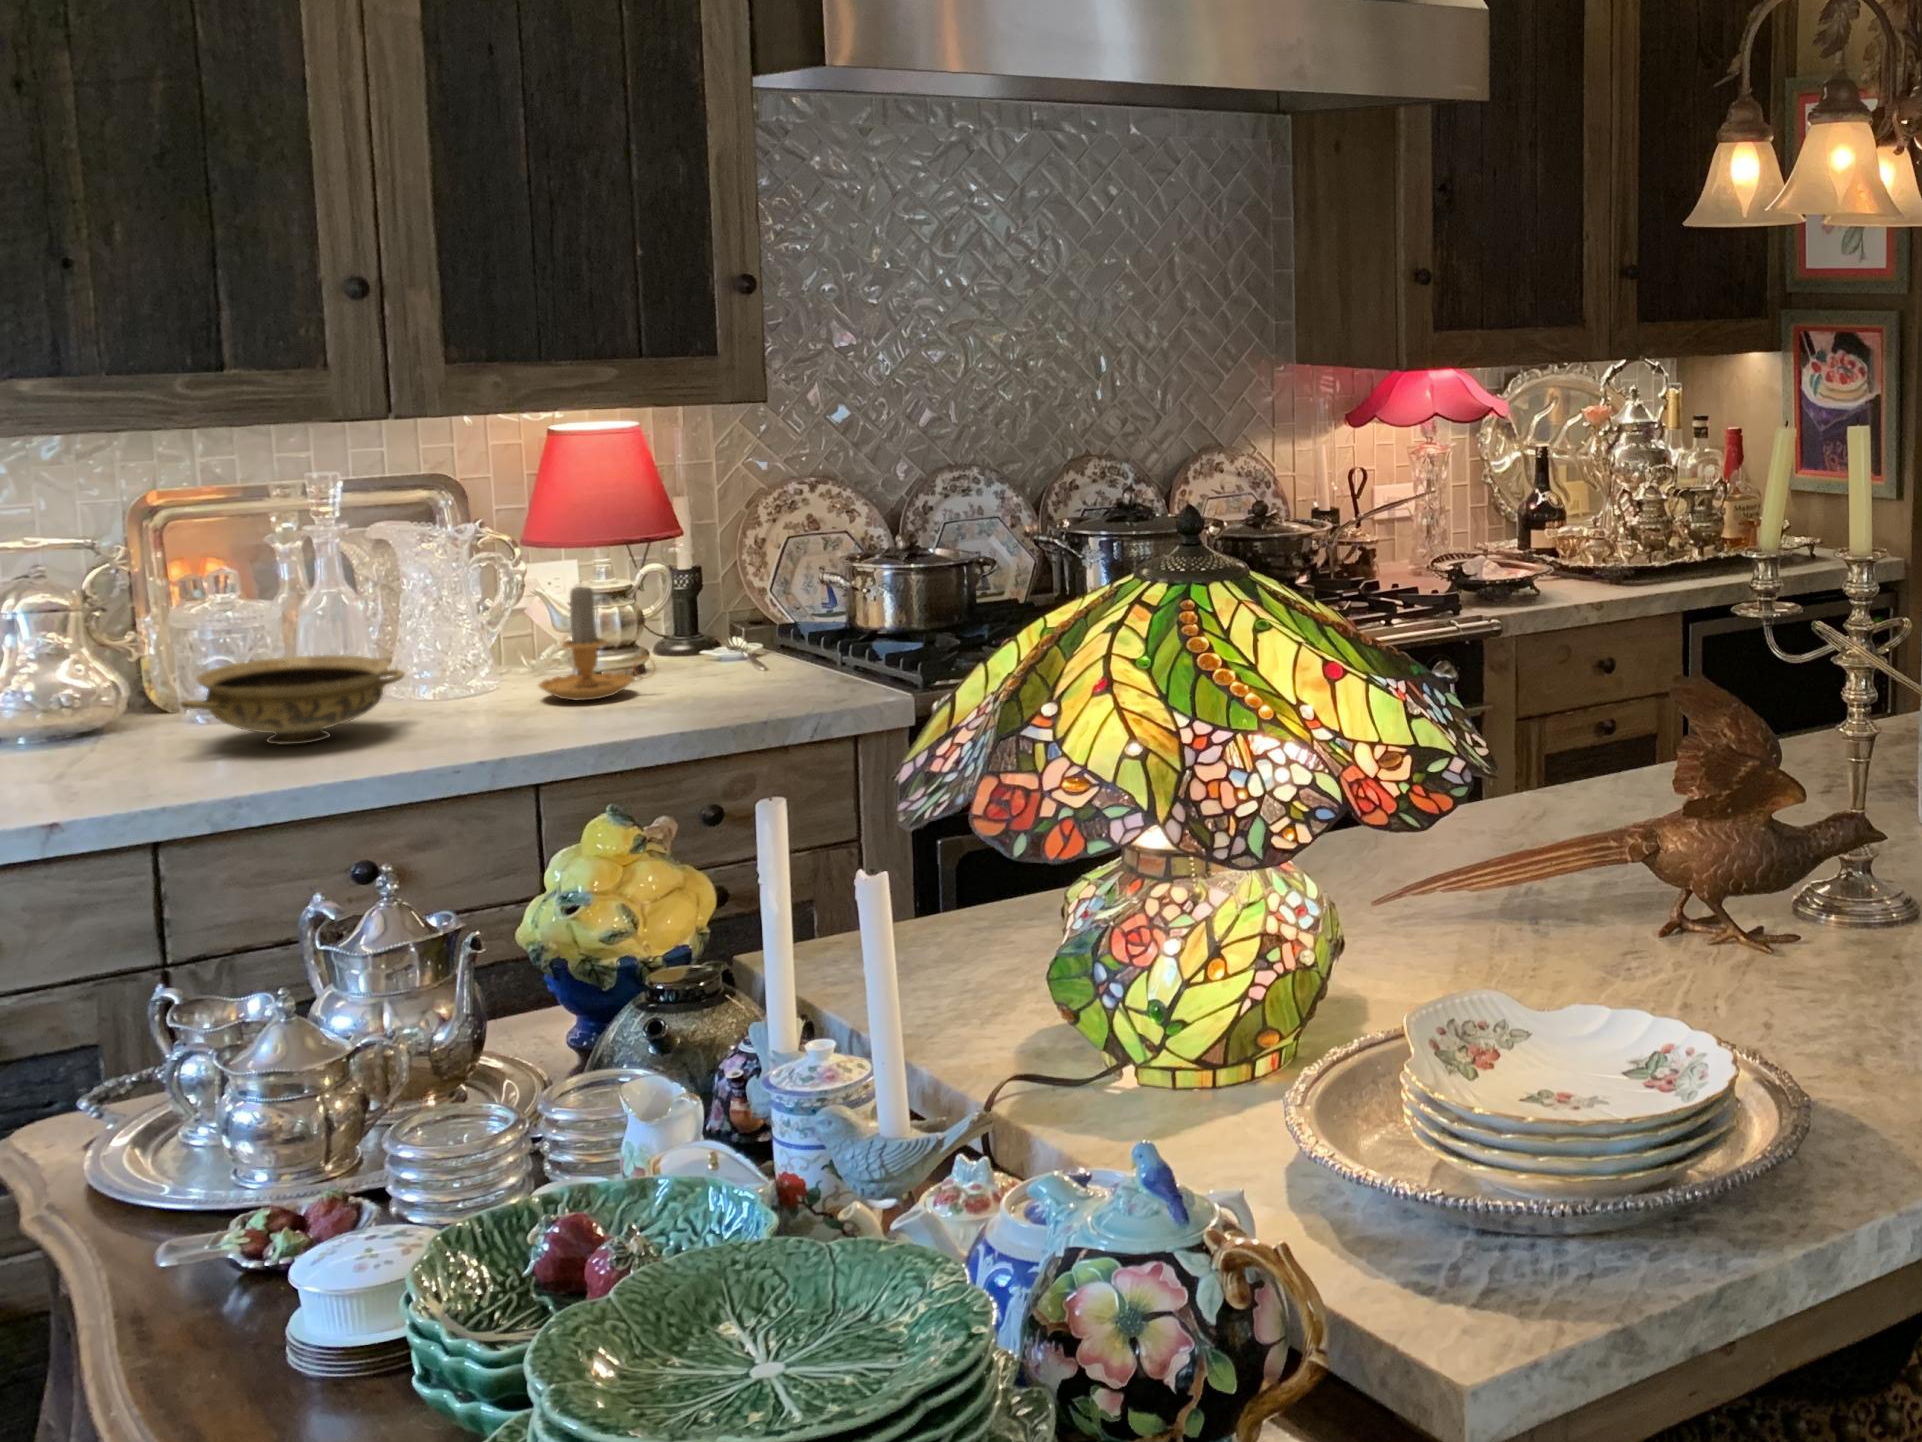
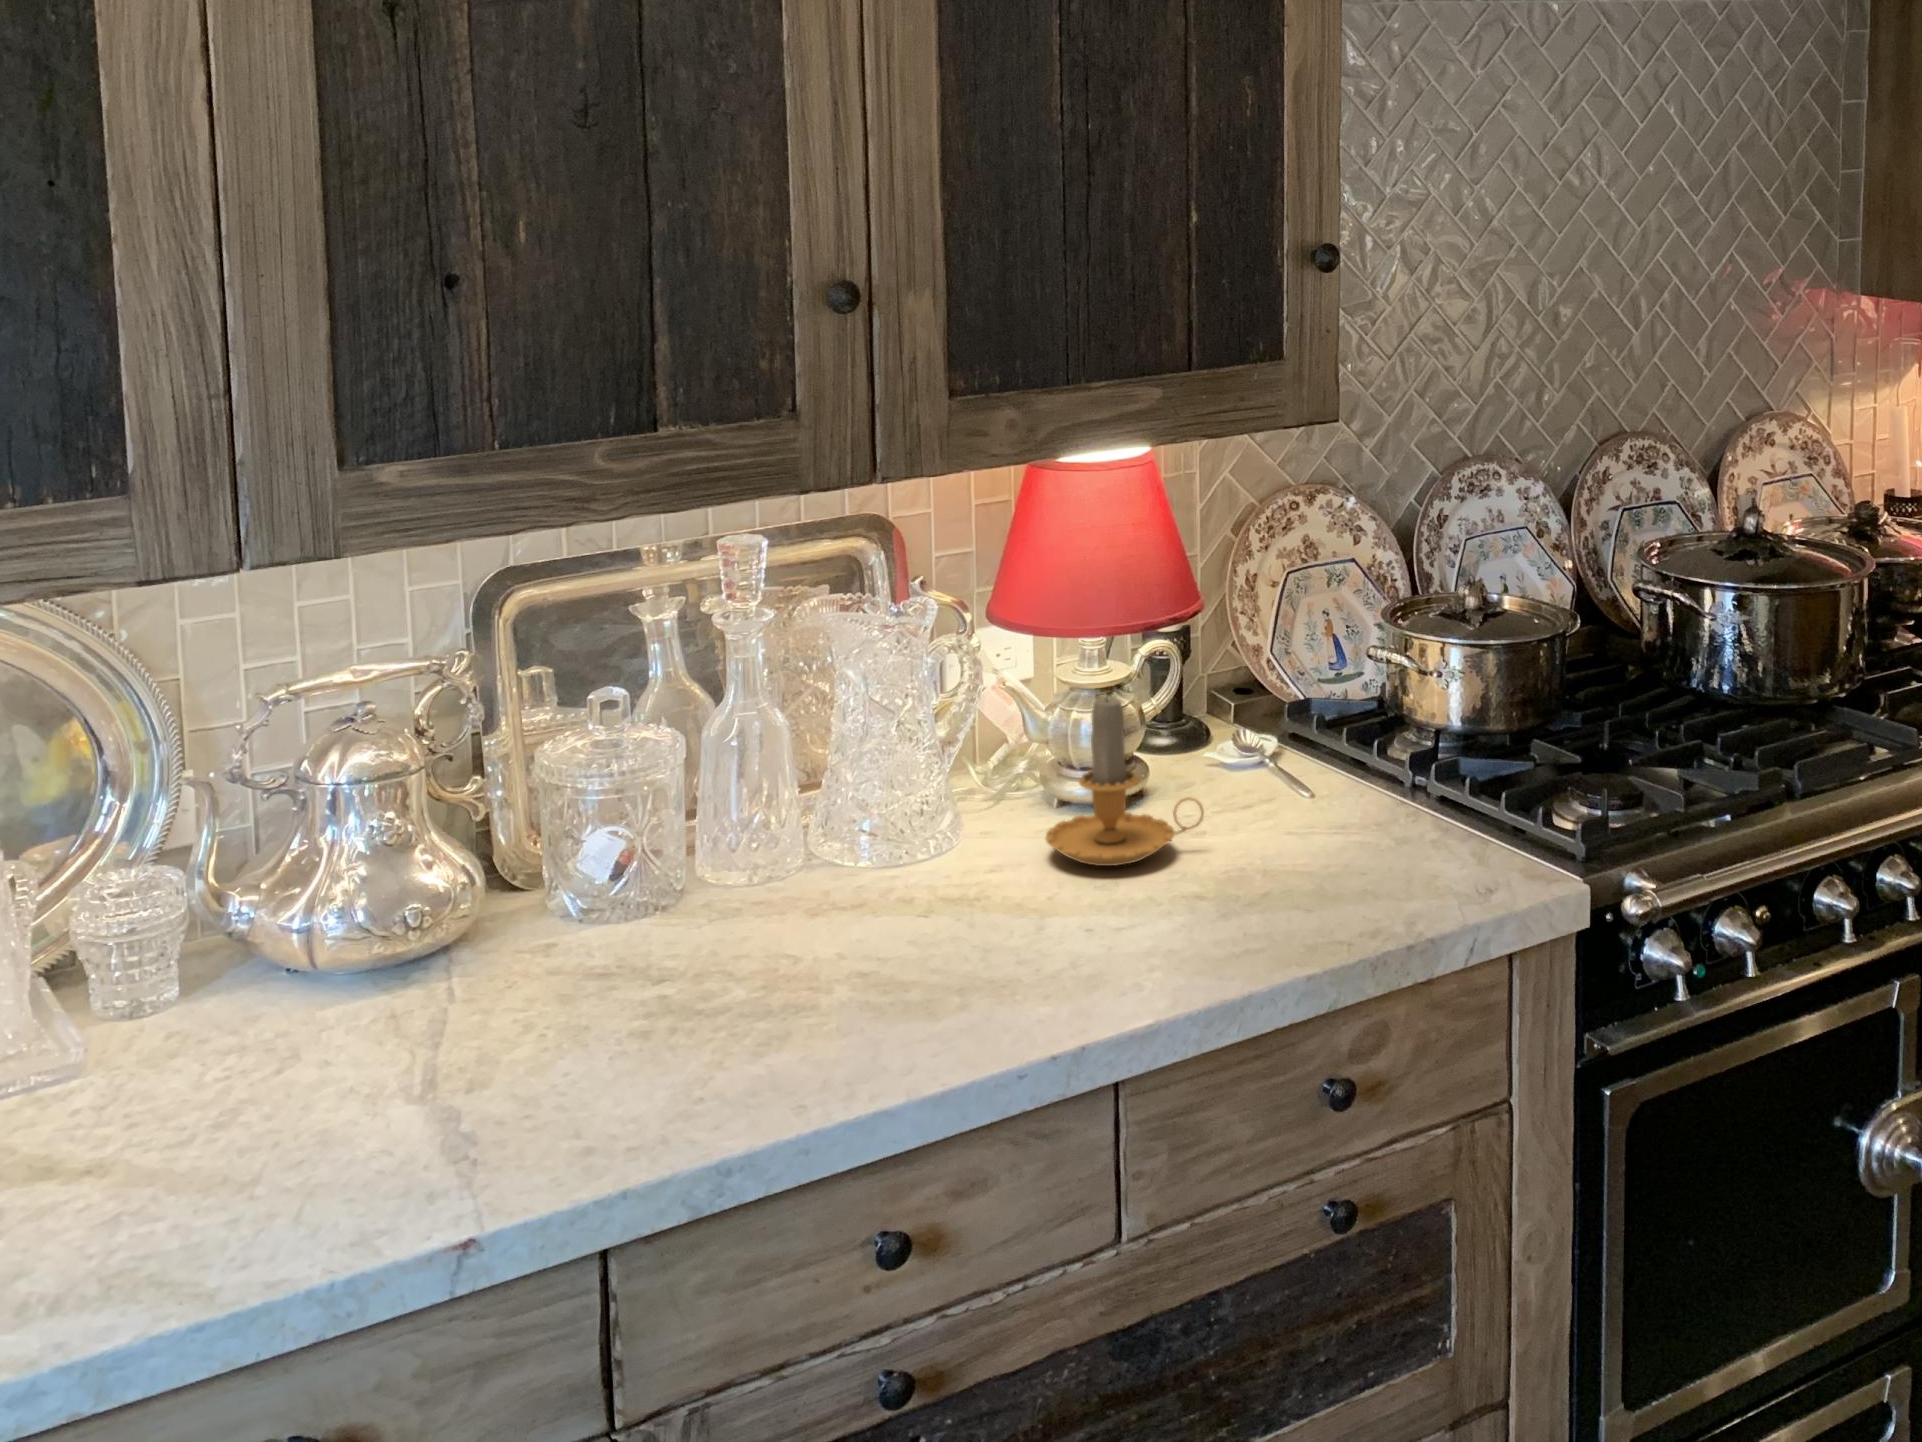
ceramic bowl: present [181,655,405,744] -> none [618,815,893,969]

